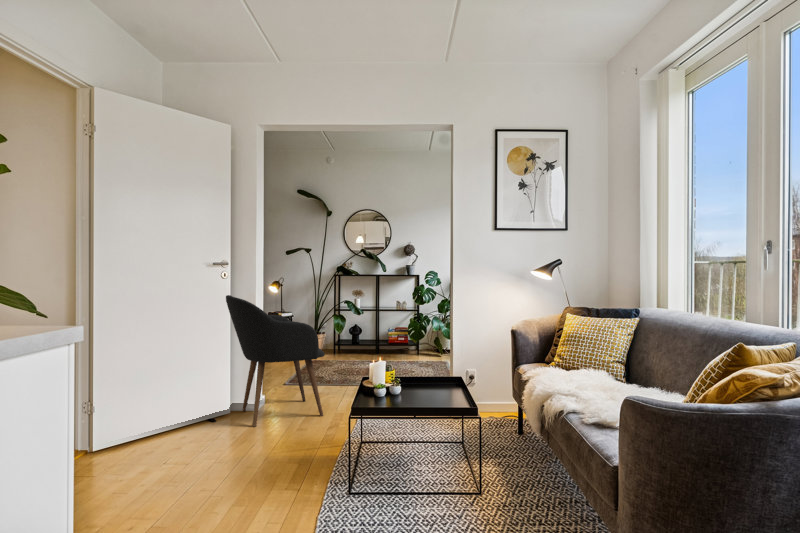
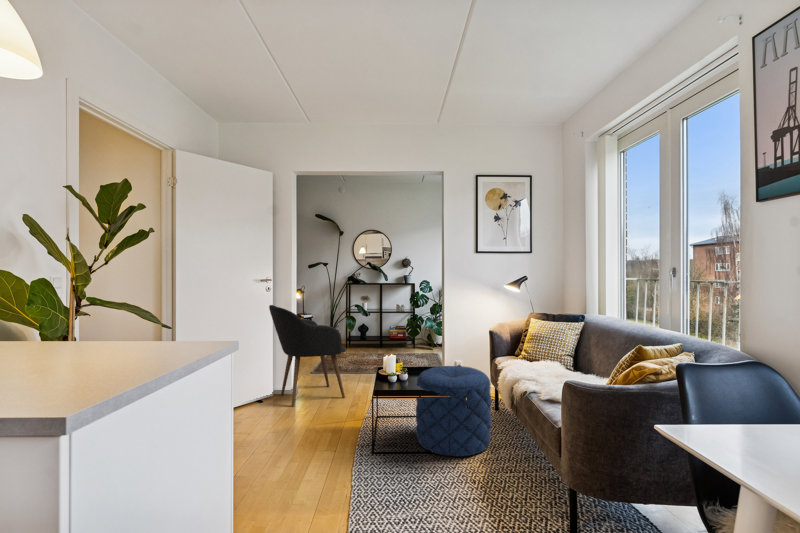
pouf: none [410,375,514,500] -> present [416,366,491,456]

